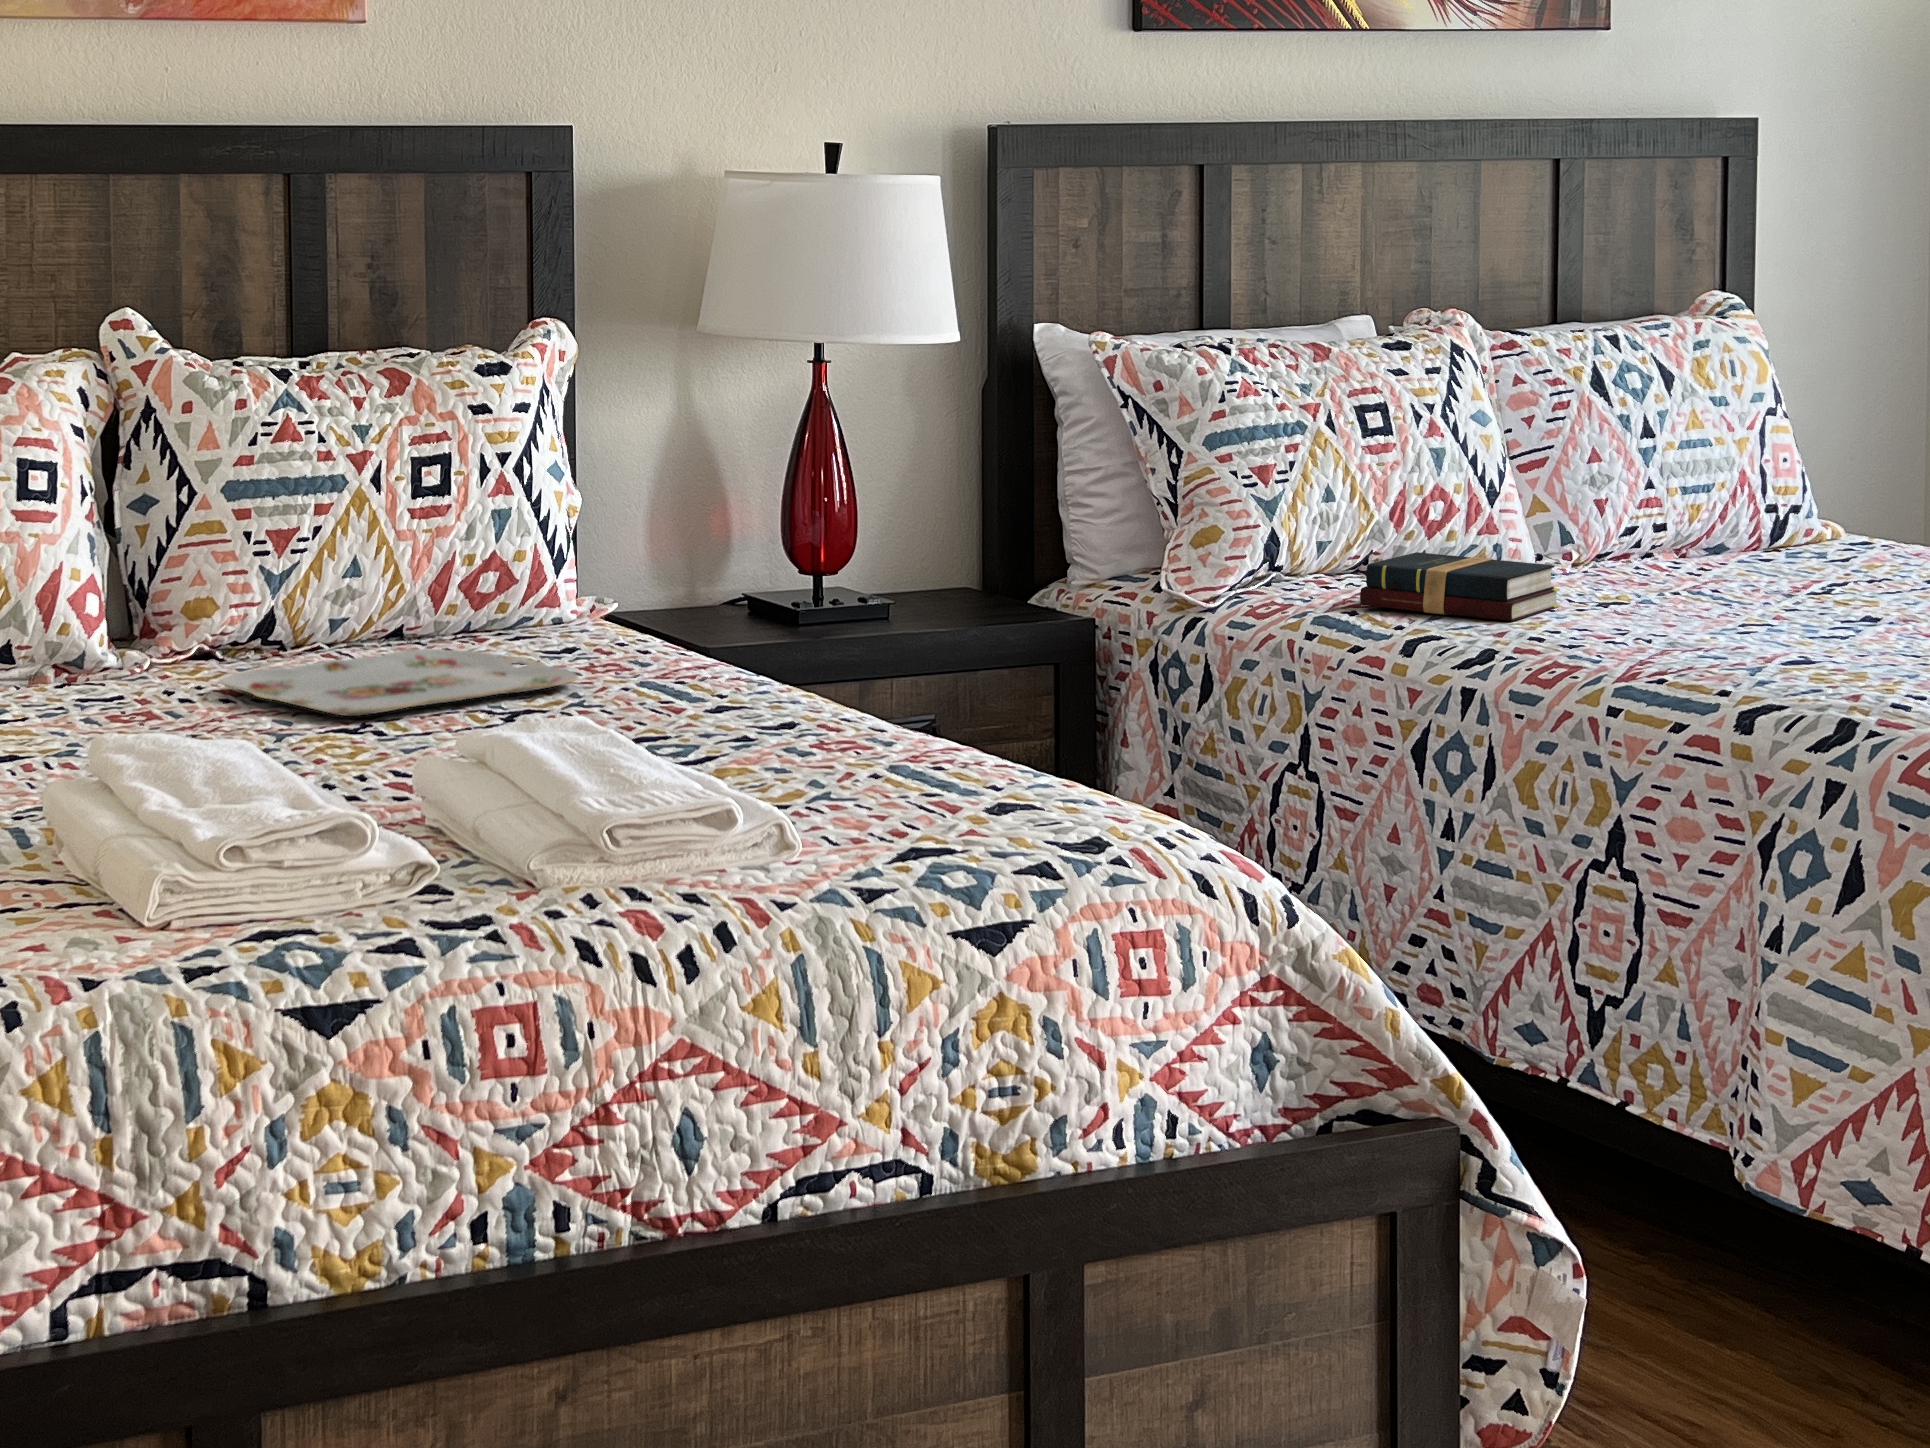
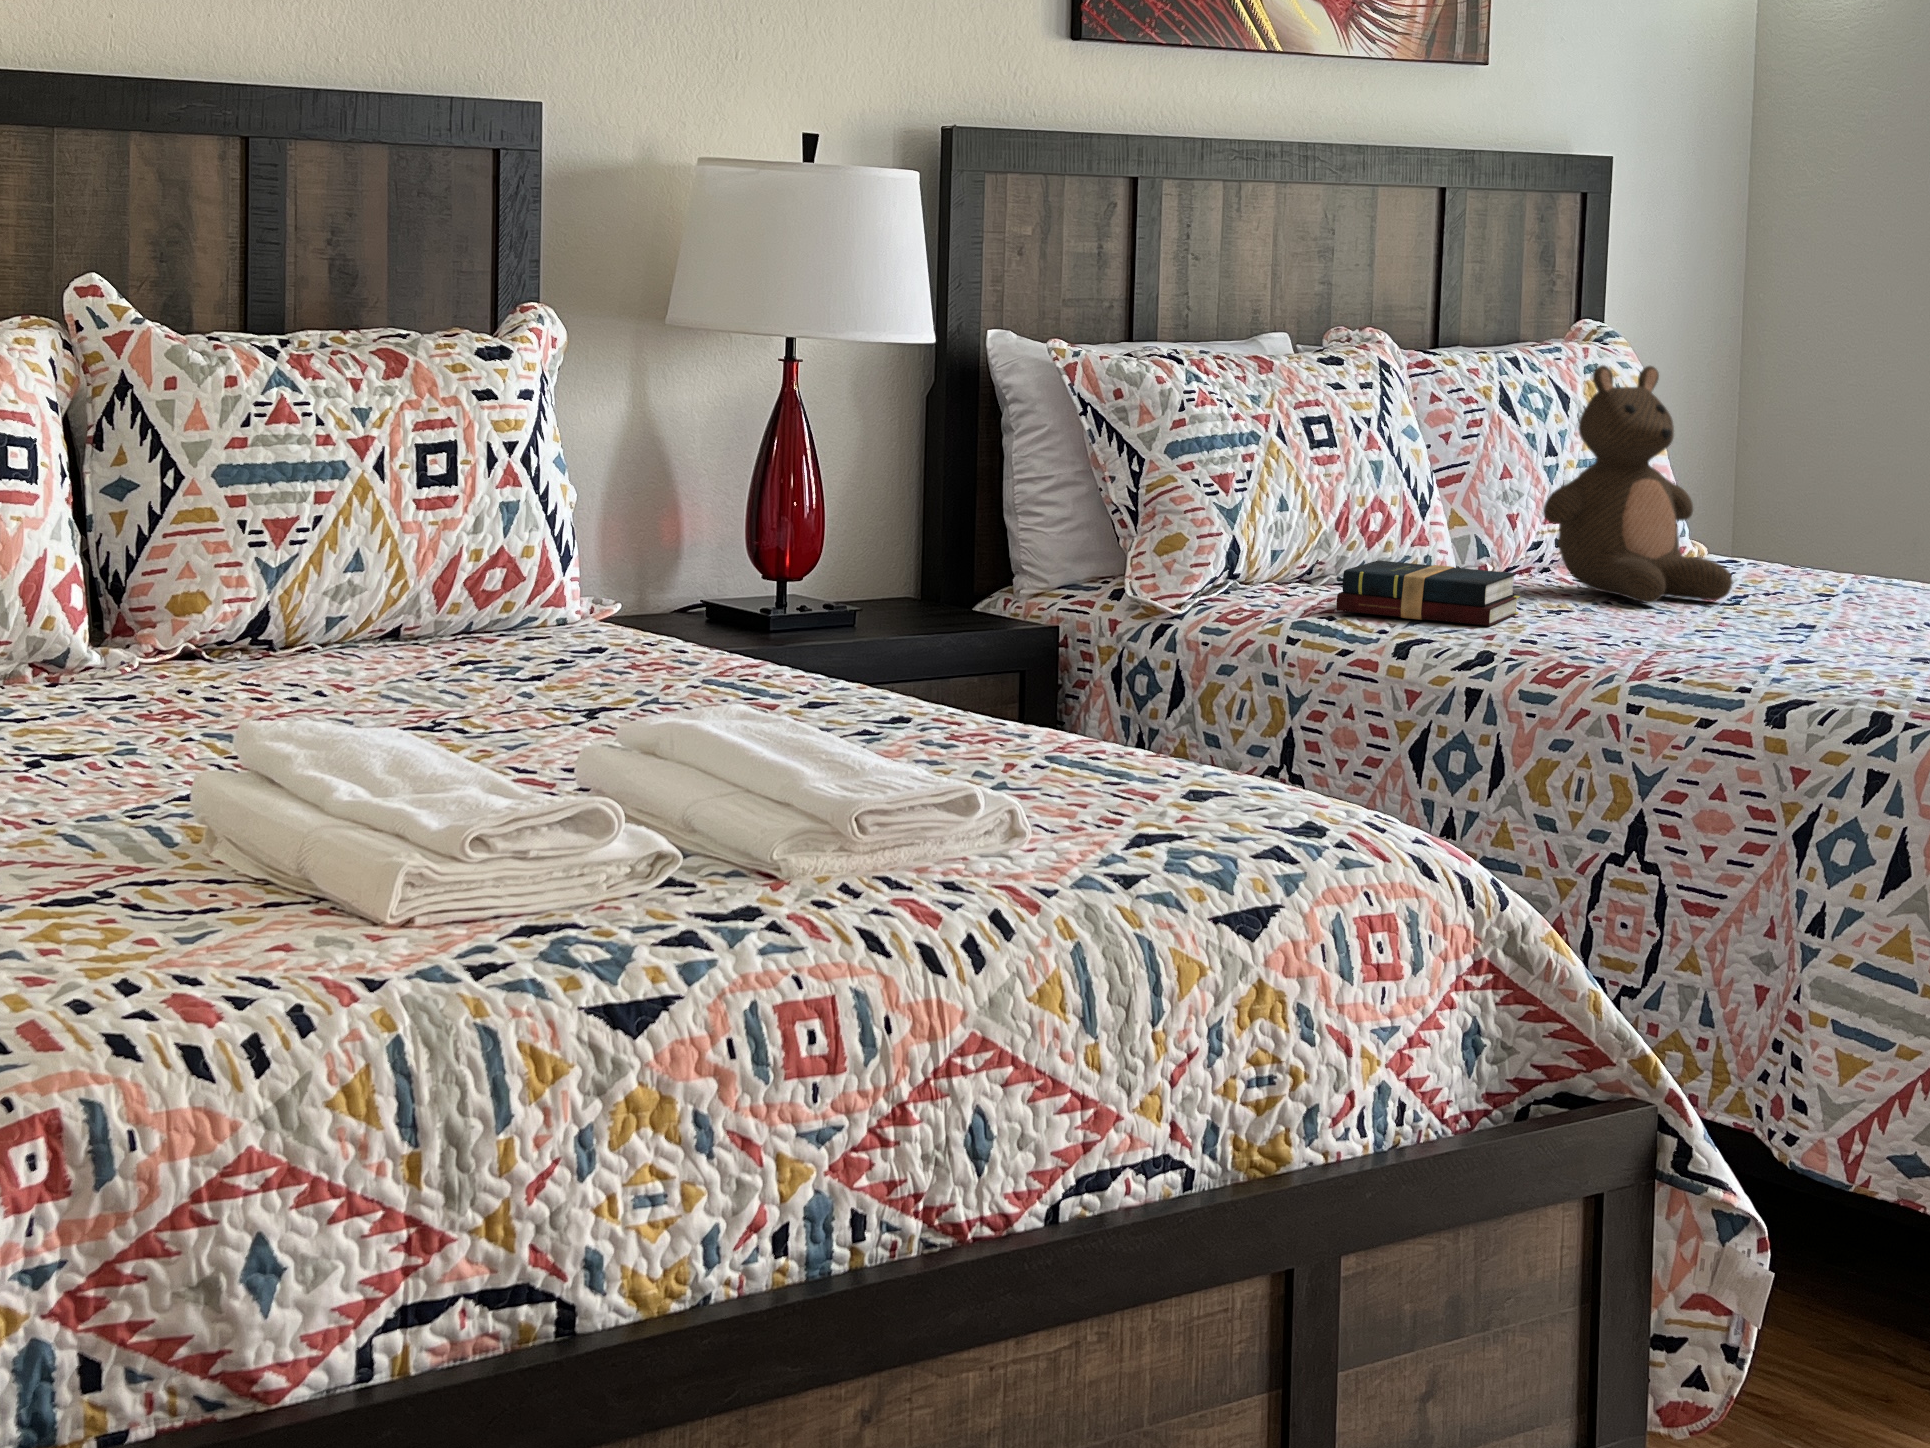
stuffed bear: none [1603,345,1810,594] -> present [1543,365,1732,603]
serving tray: present [220,649,578,716] -> none [253,644,637,711]

